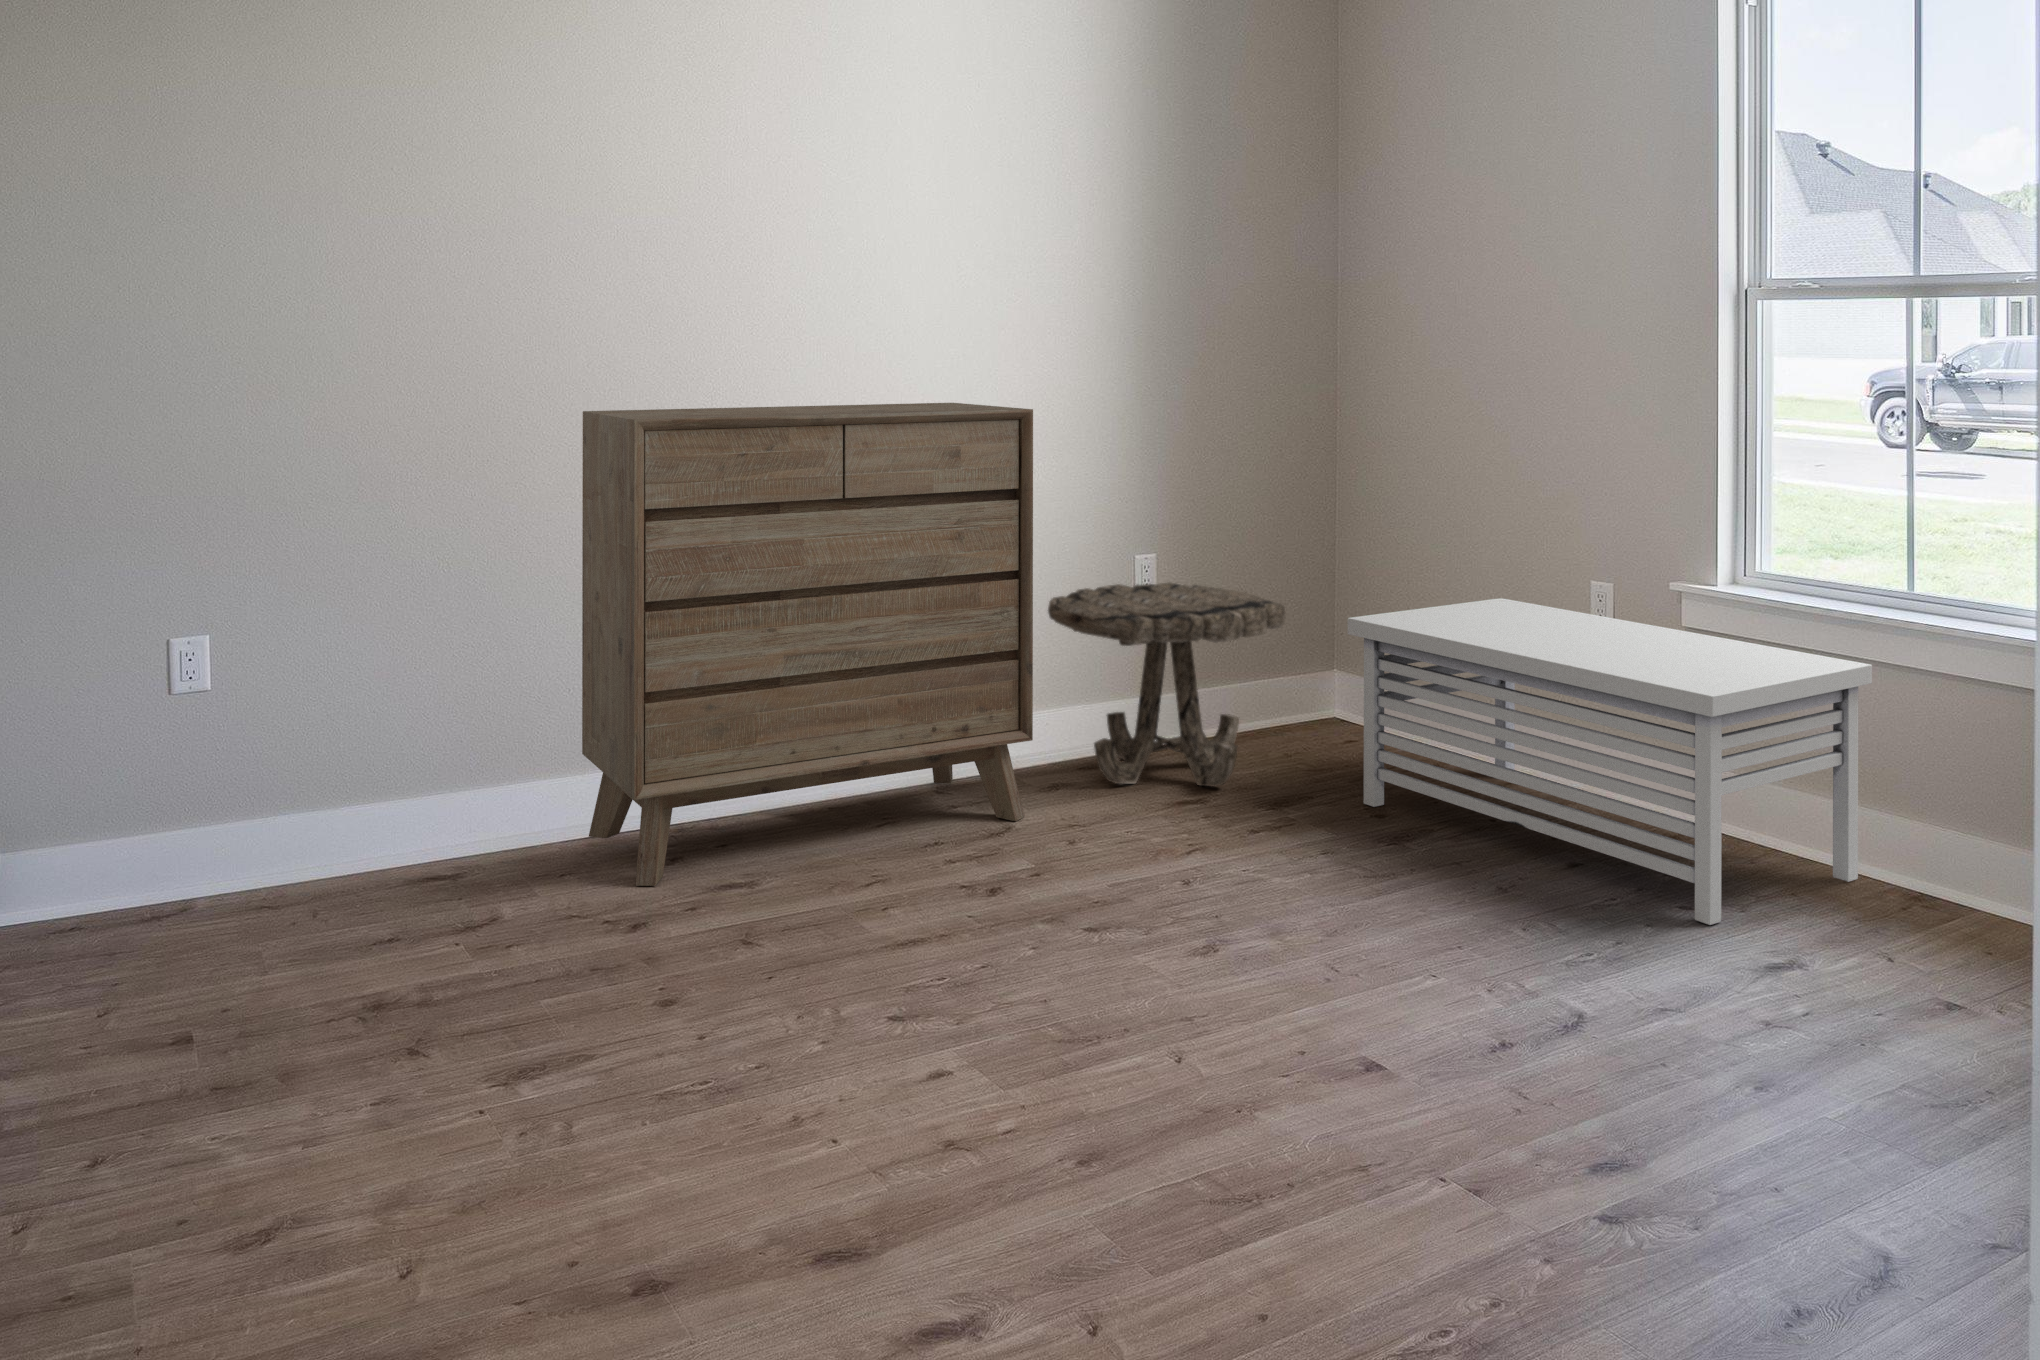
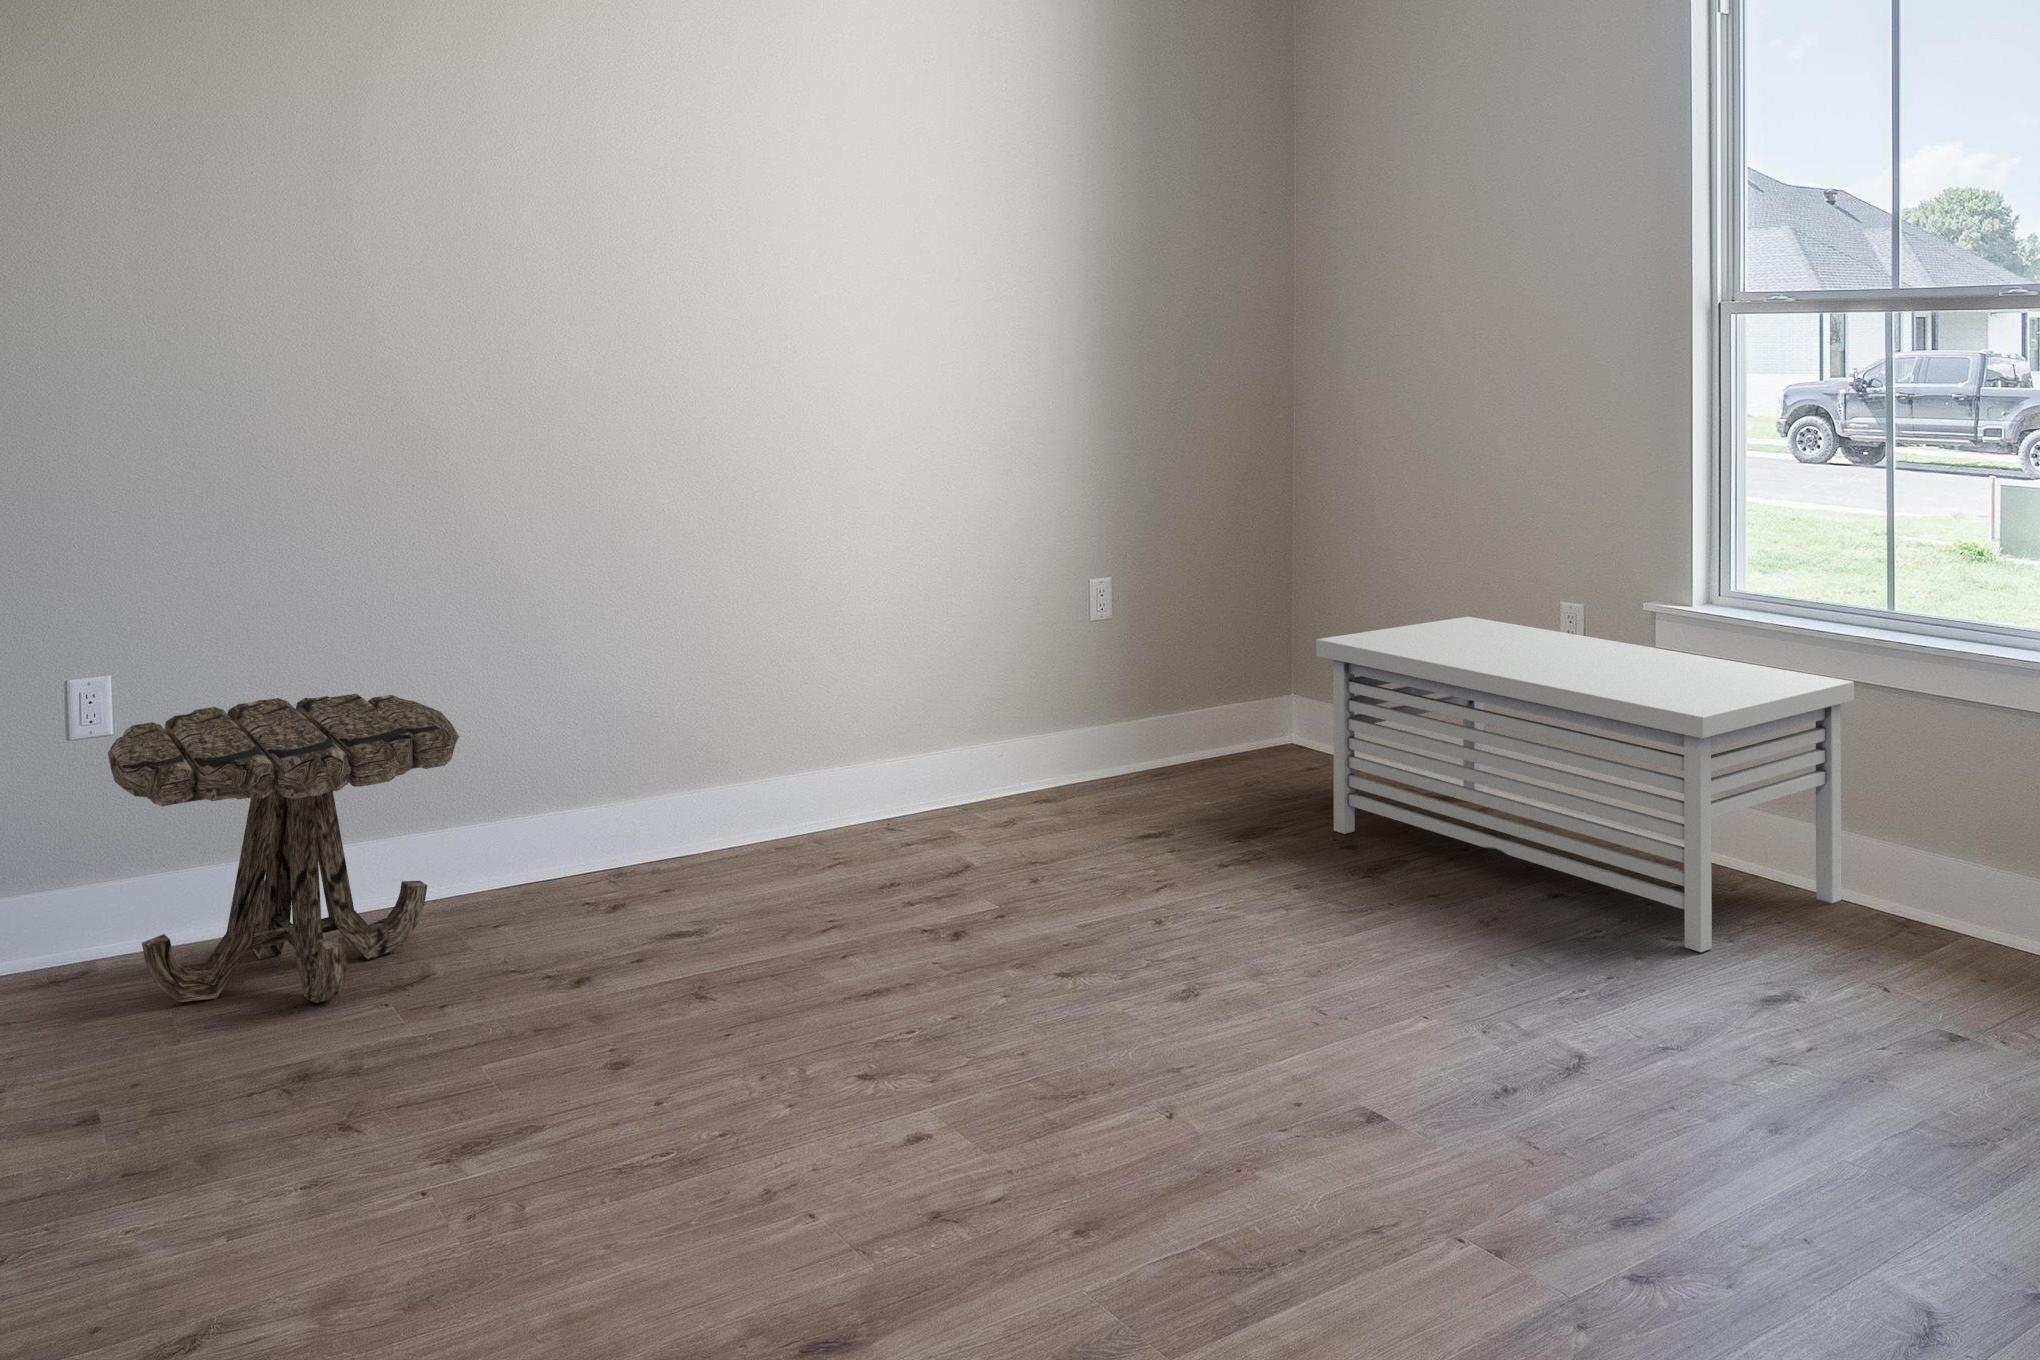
dresser: present [582,403,1033,886] -> none [516,419,993,935]
side table: present [1048,582,1286,786] -> present [108,694,459,1003]

